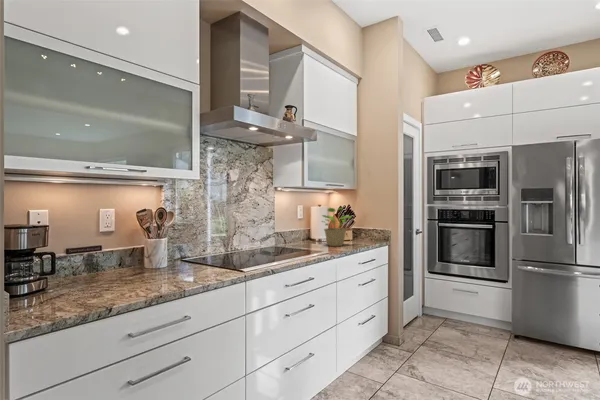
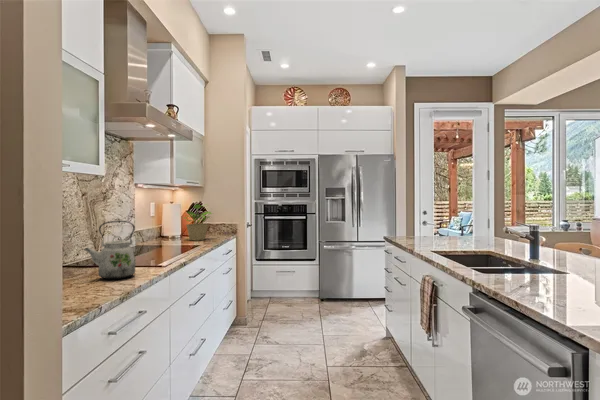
kettle: none [154,223,200,281] -> present [84,221,135,279]

